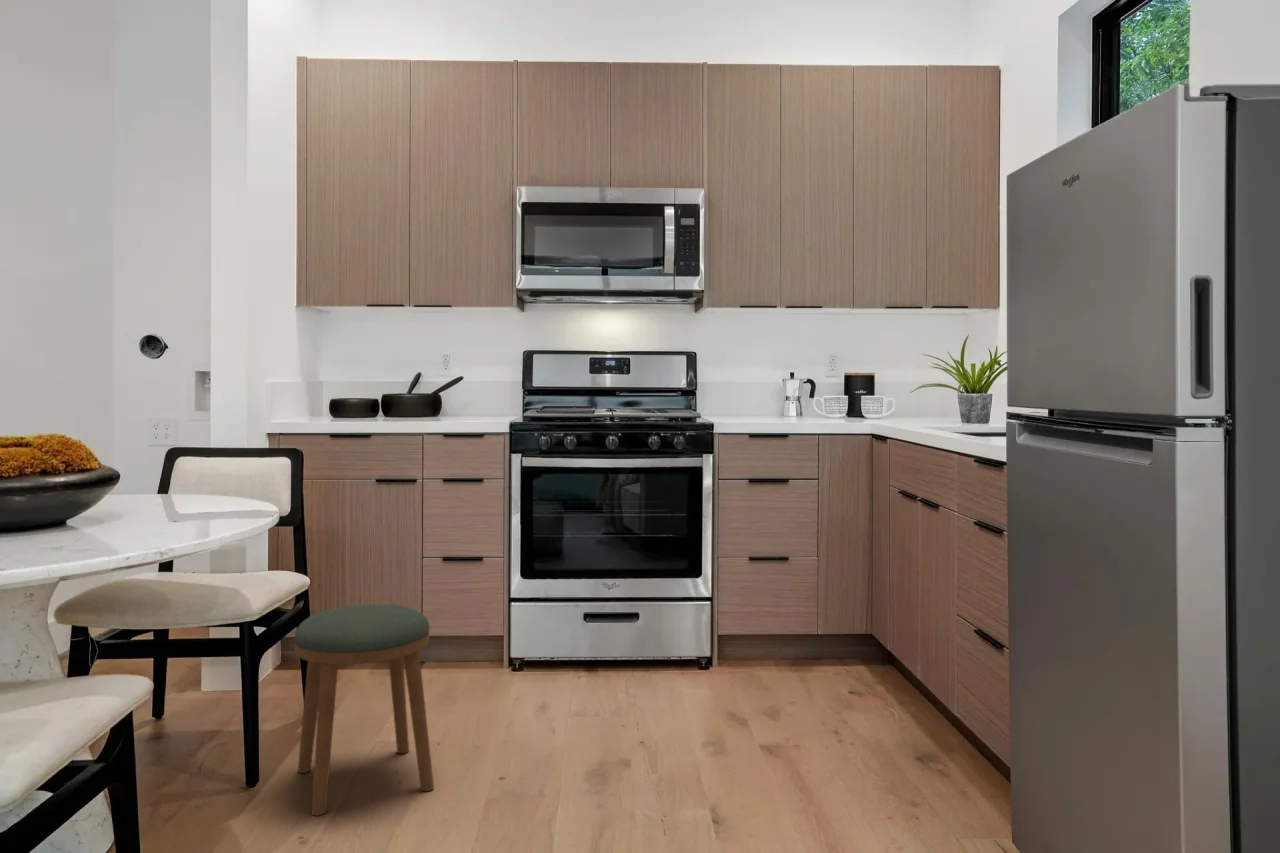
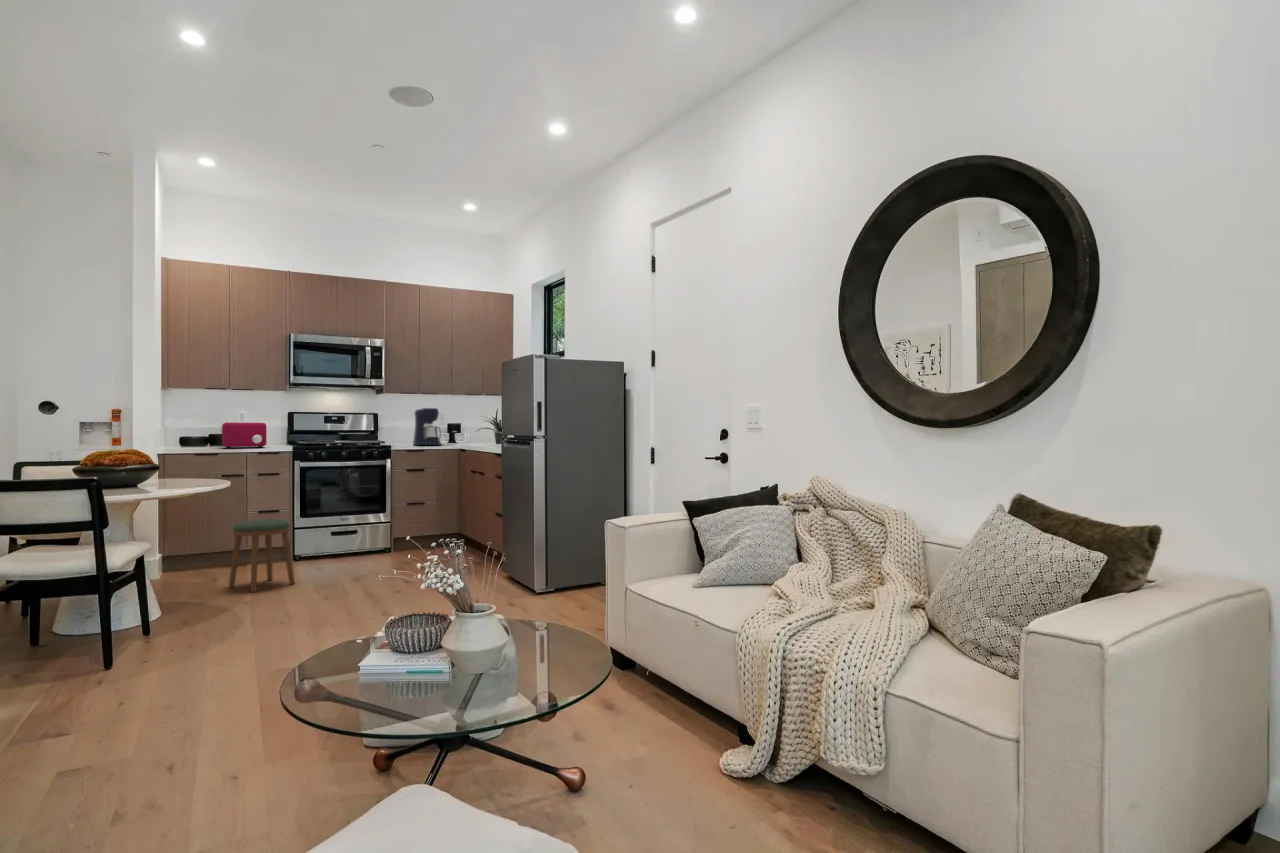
coffee maker: none [764,336,829,423] -> present [413,408,441,445]
toaster: none [380,369,462,423] -> present [222,423,267,448]

